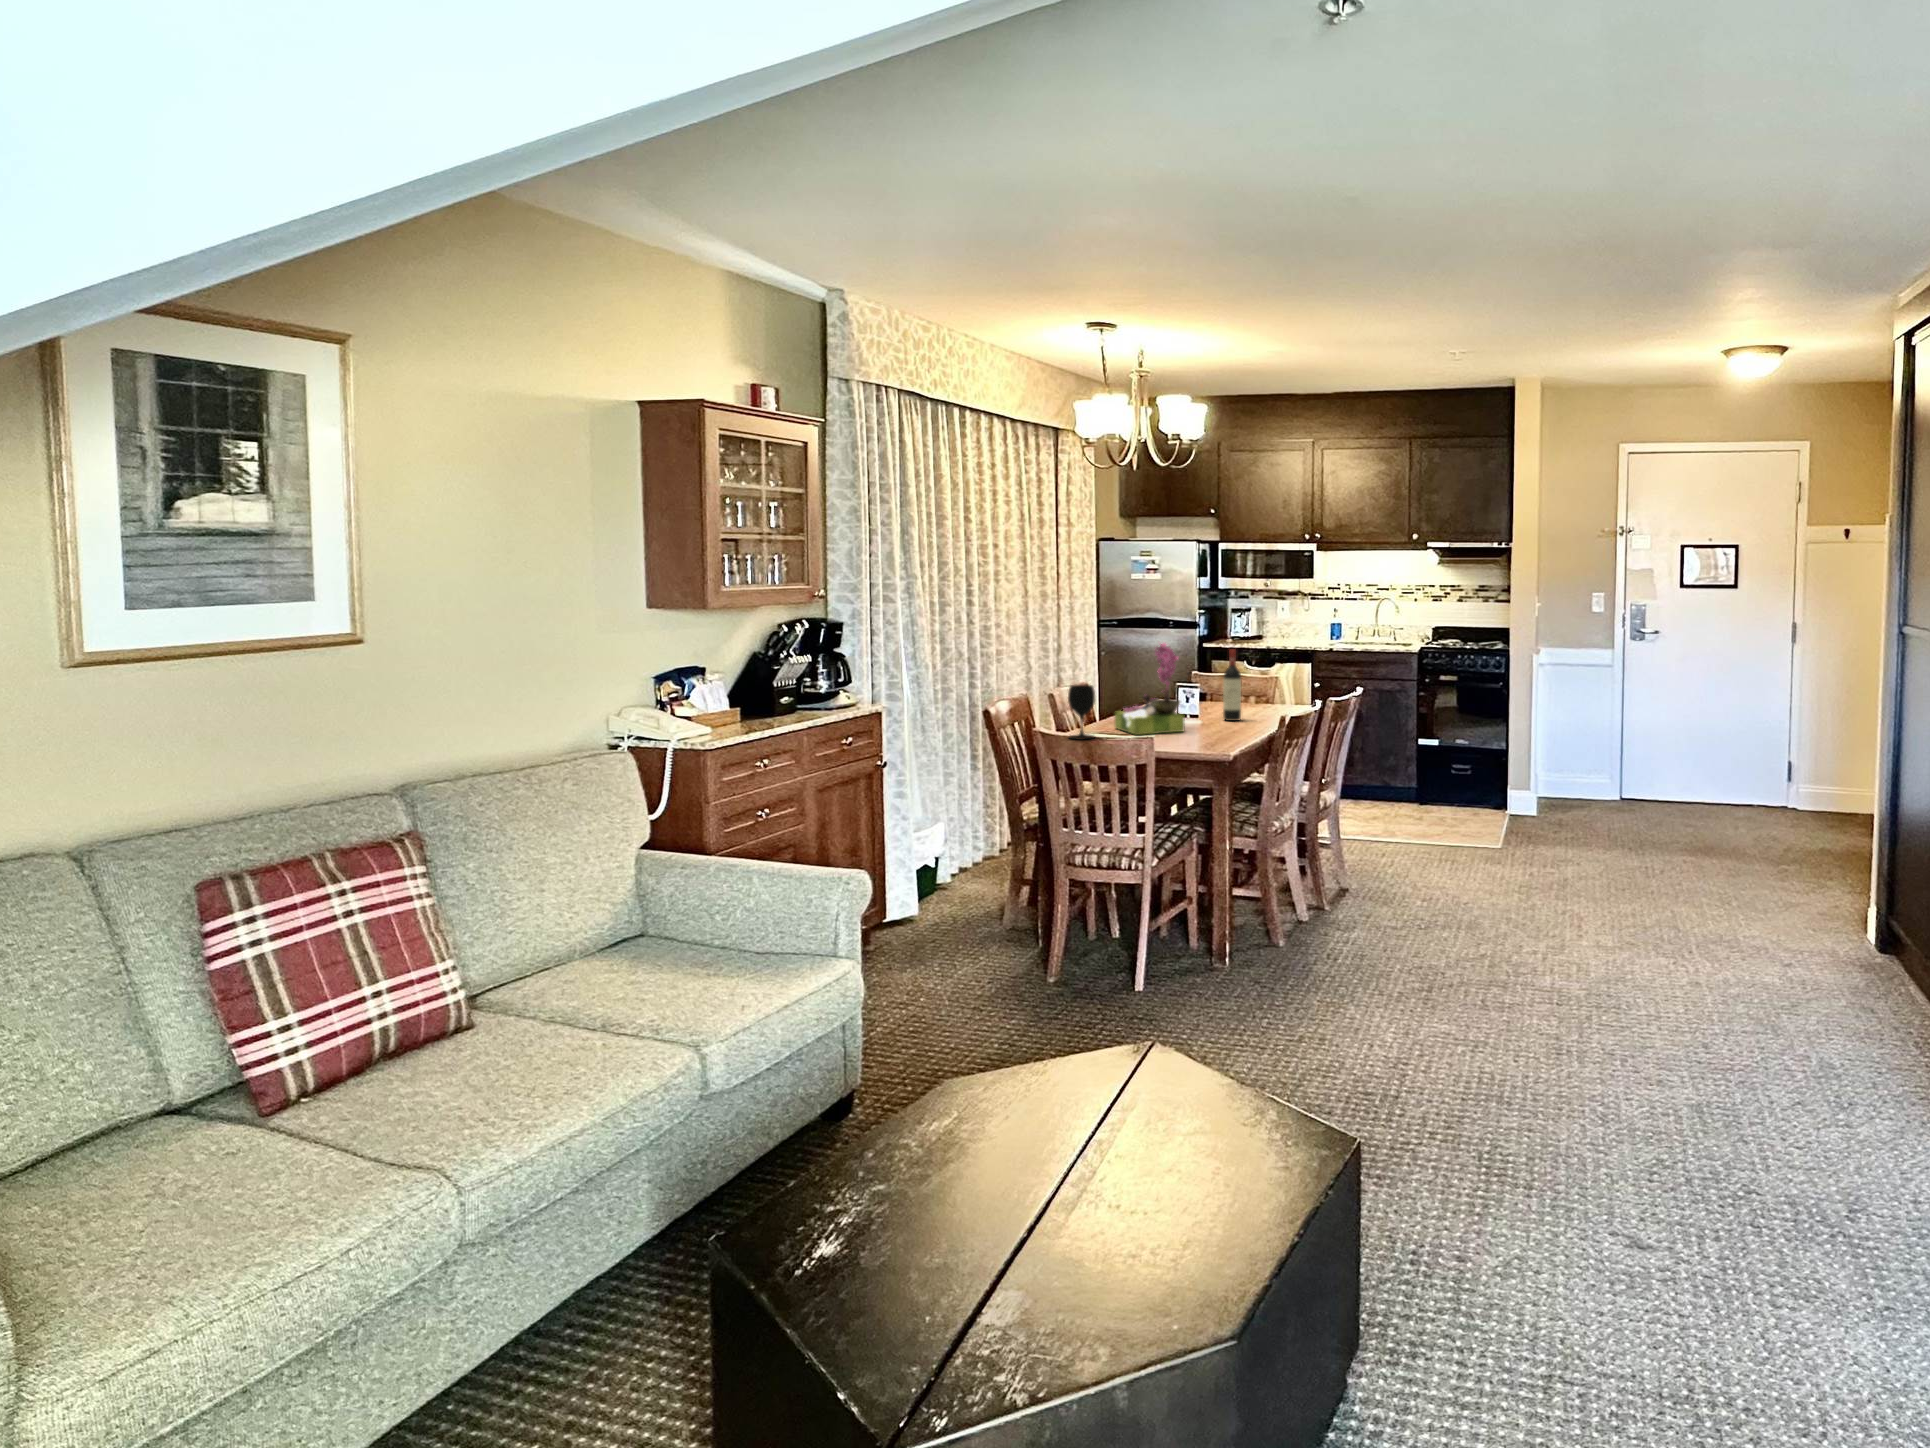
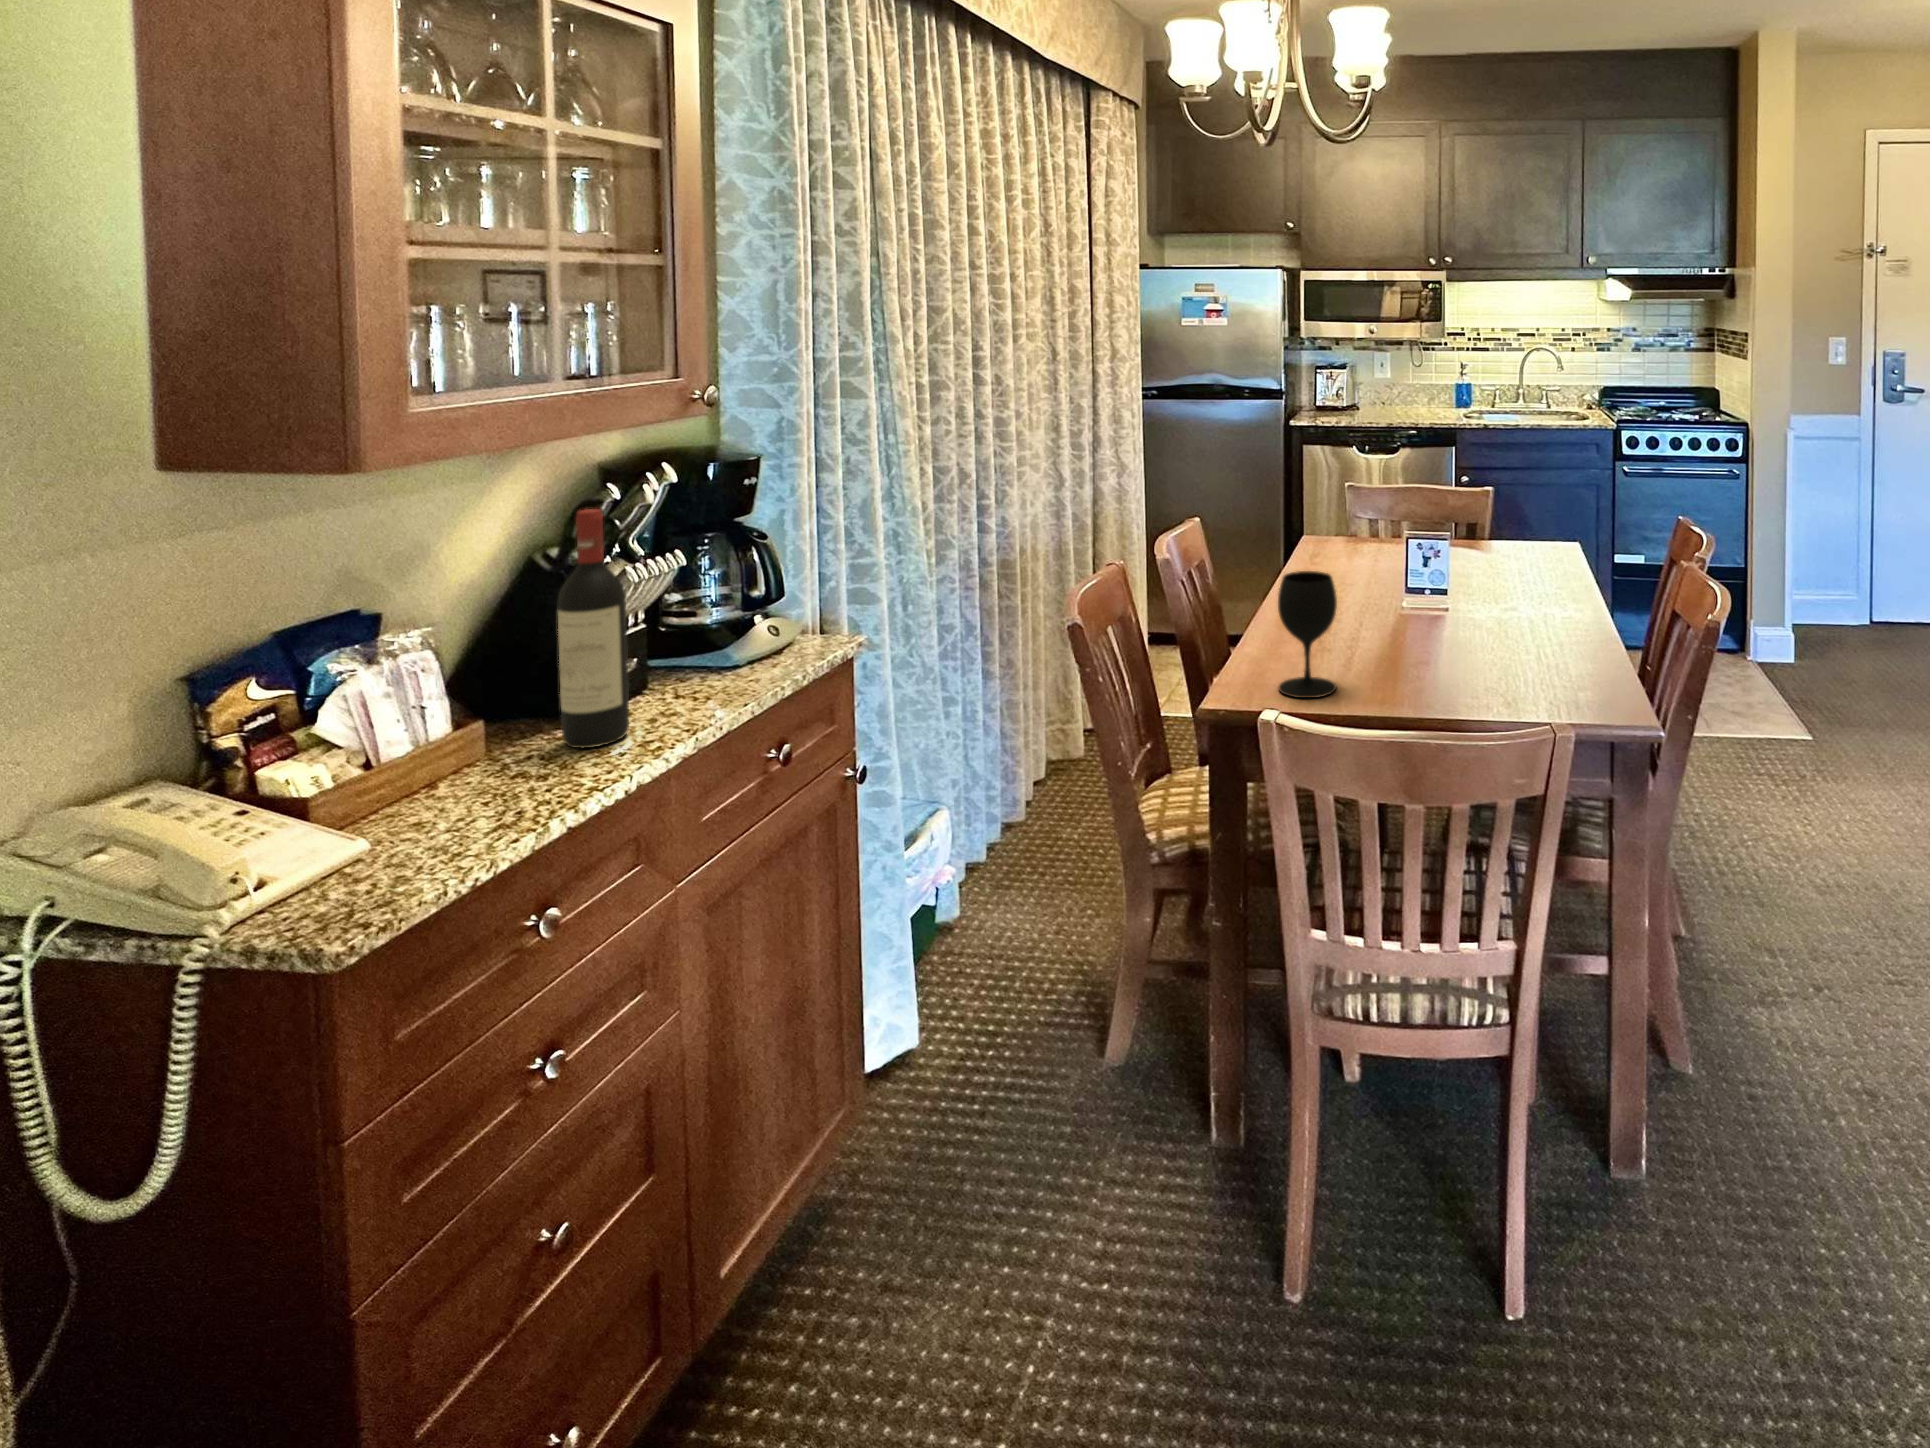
flower arrangement: present [1115,643,1185,735] -> none [1338,461,1489,670]
wine bottle: present [1223,649,1241,721] -> present [558,509,629,748]

